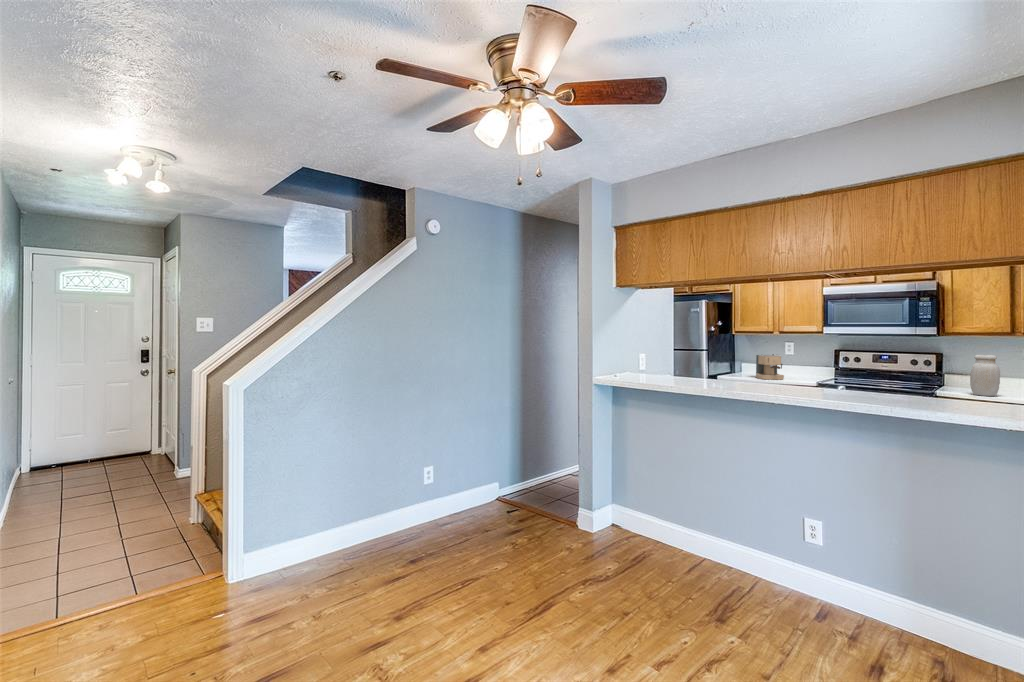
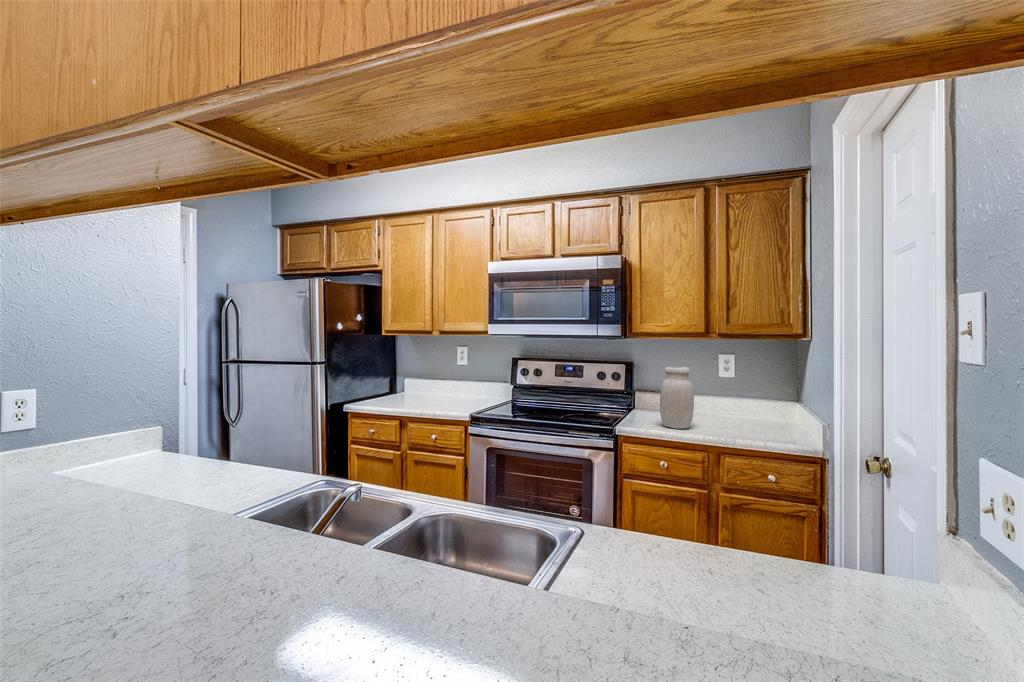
coffee maker: present [756,354,784,380] -> none [414,365,448,405]

